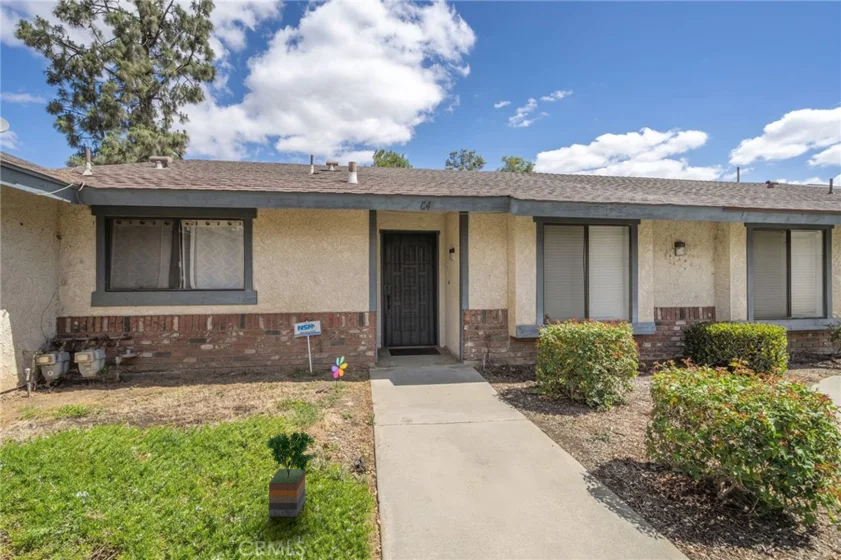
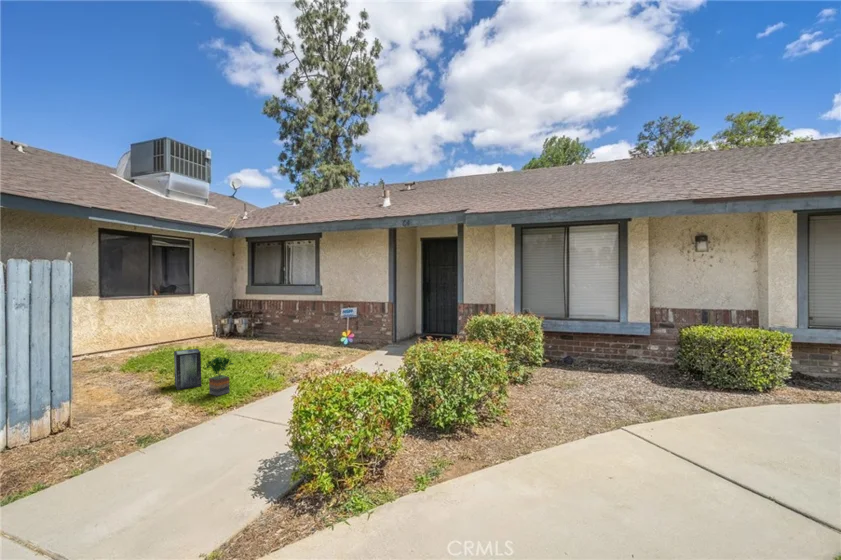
storage box: none [136,423,213,530] -> present [174,349,201,390]

